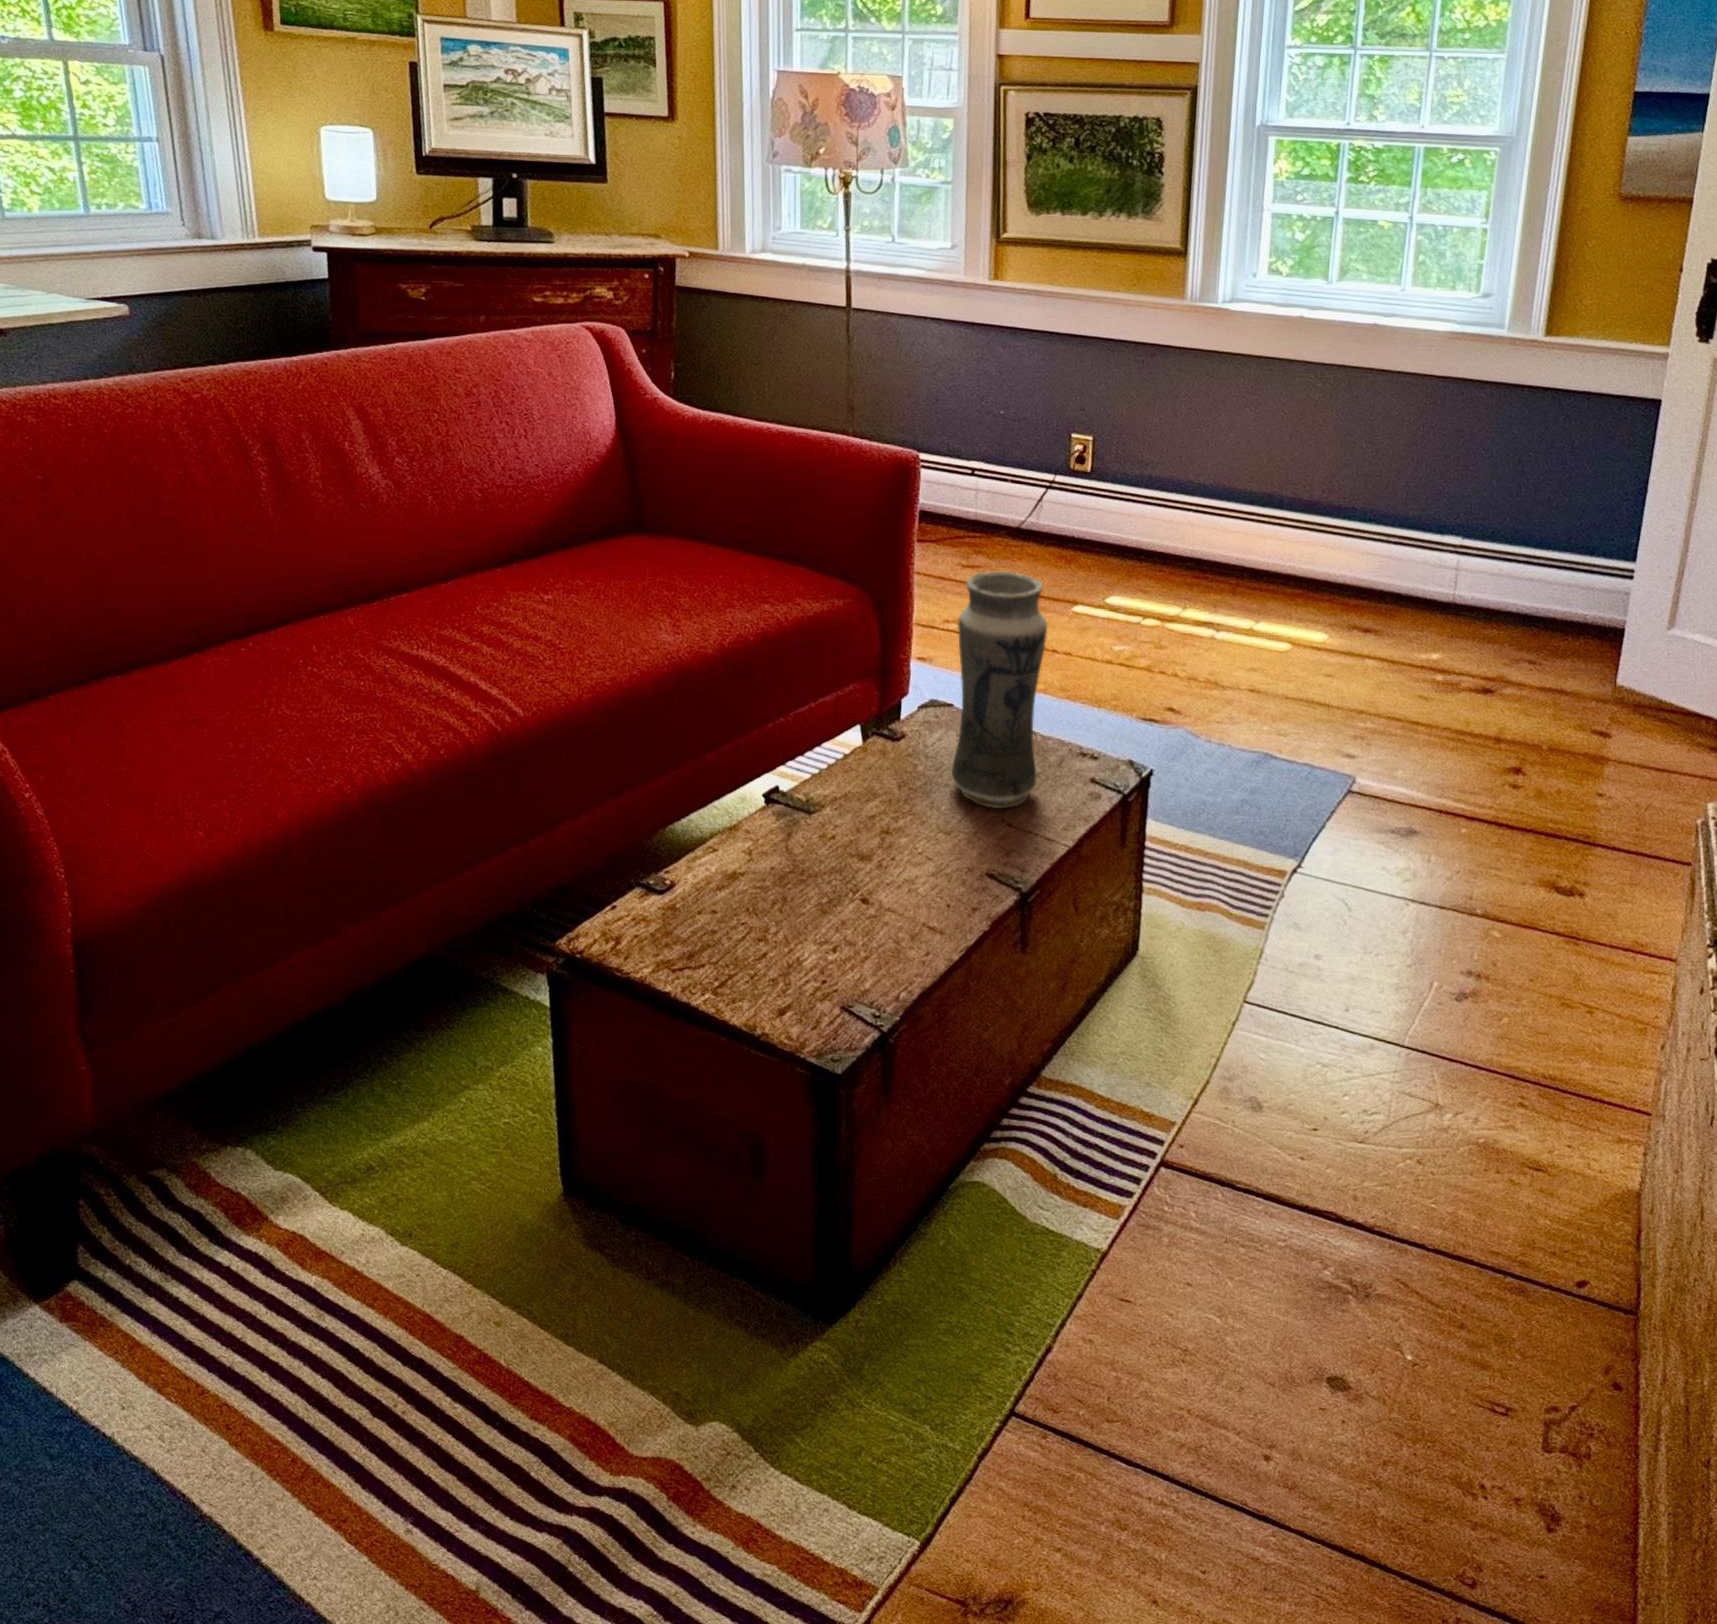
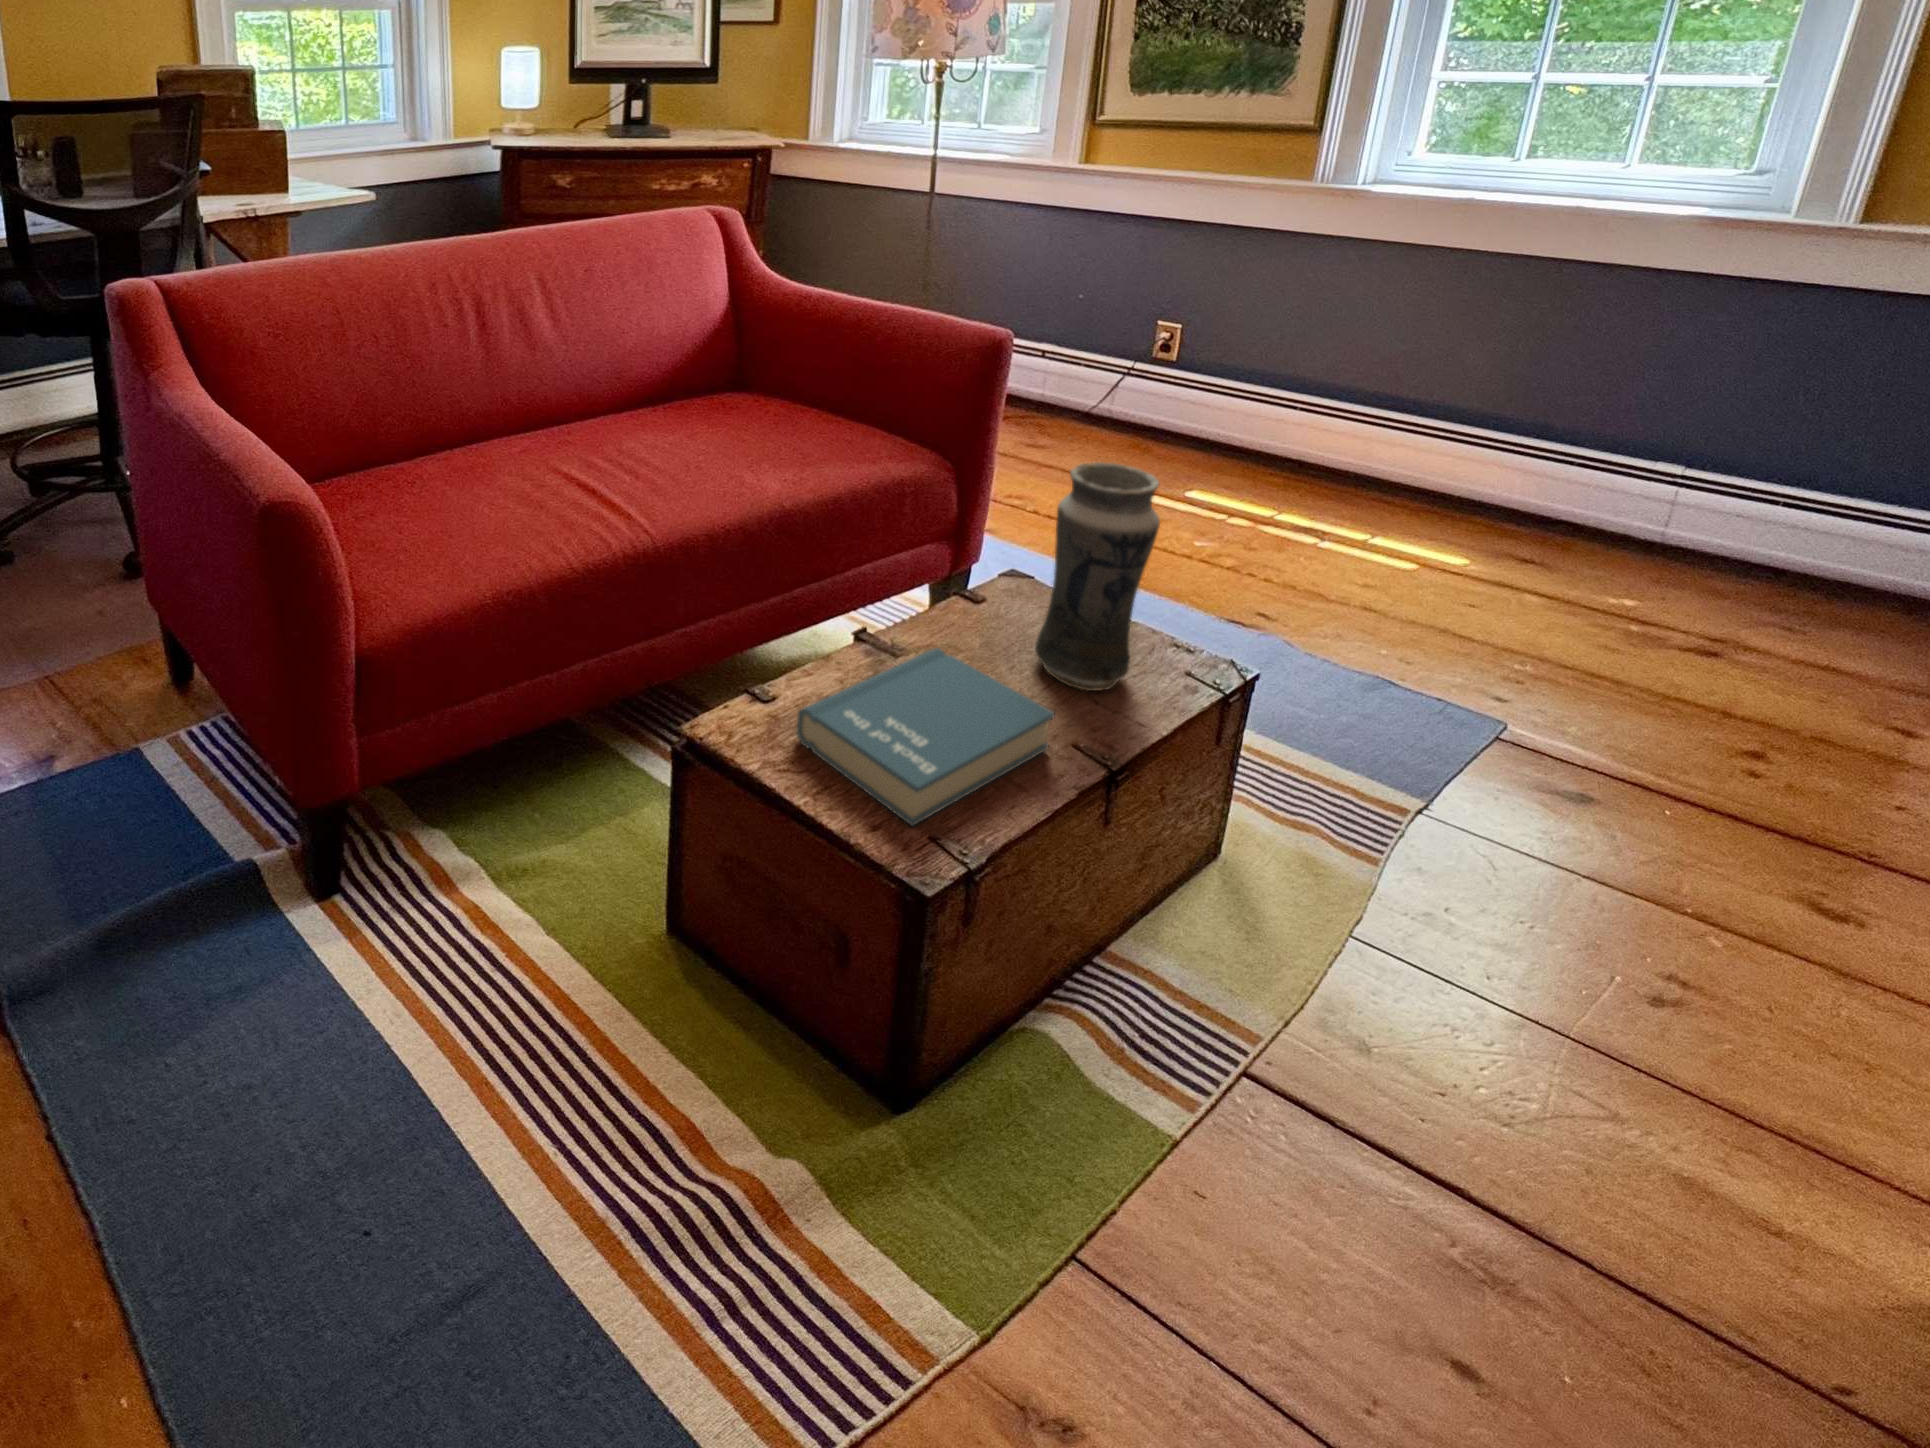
book: none [717,779,967,955] -> present [796,648,1055,826]

